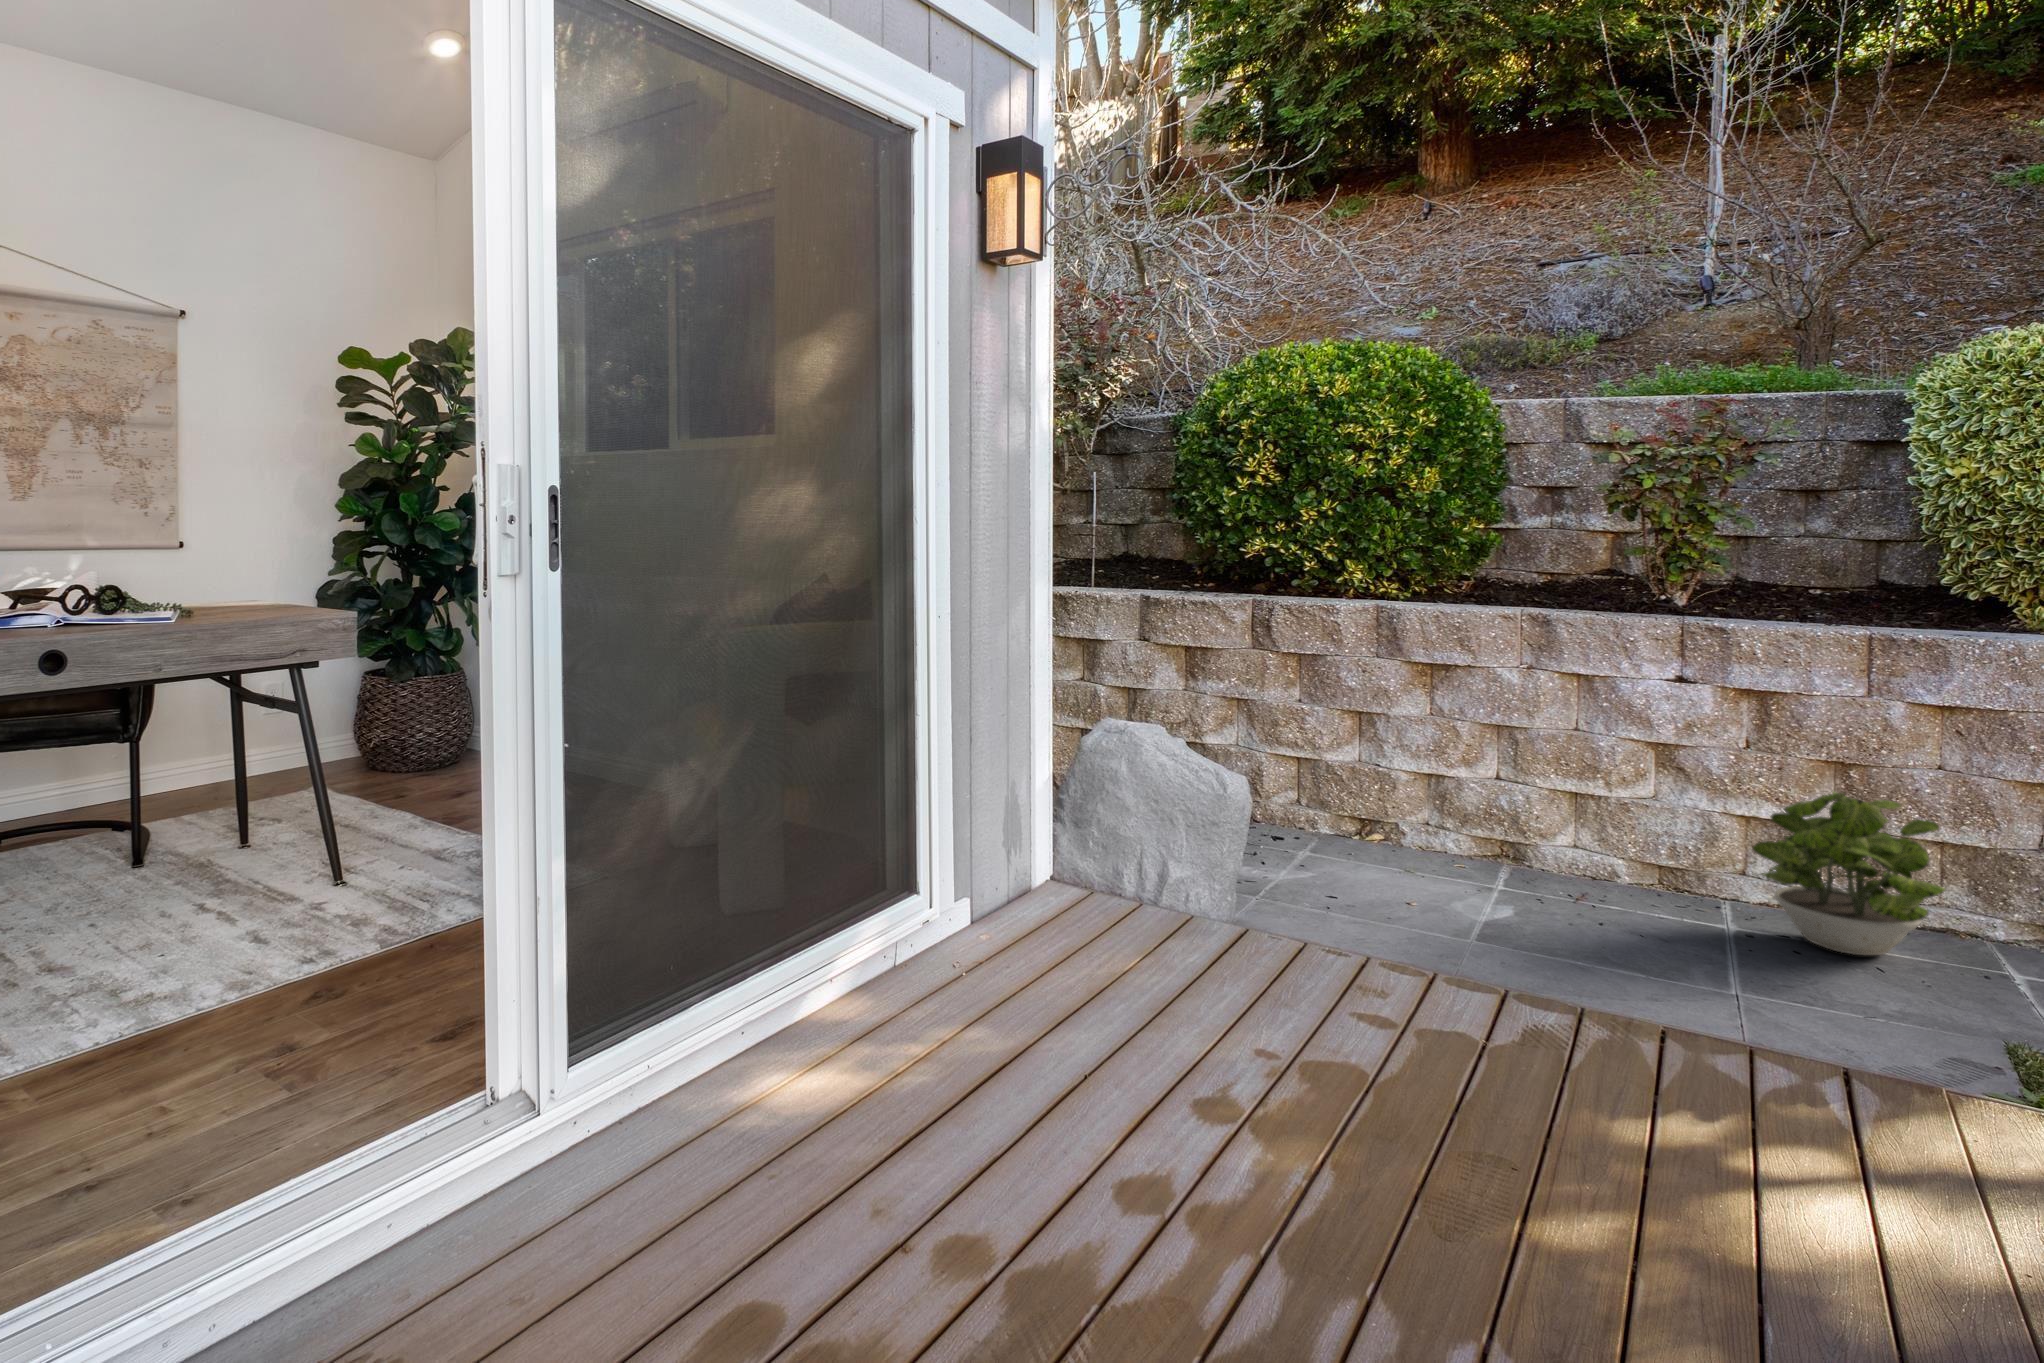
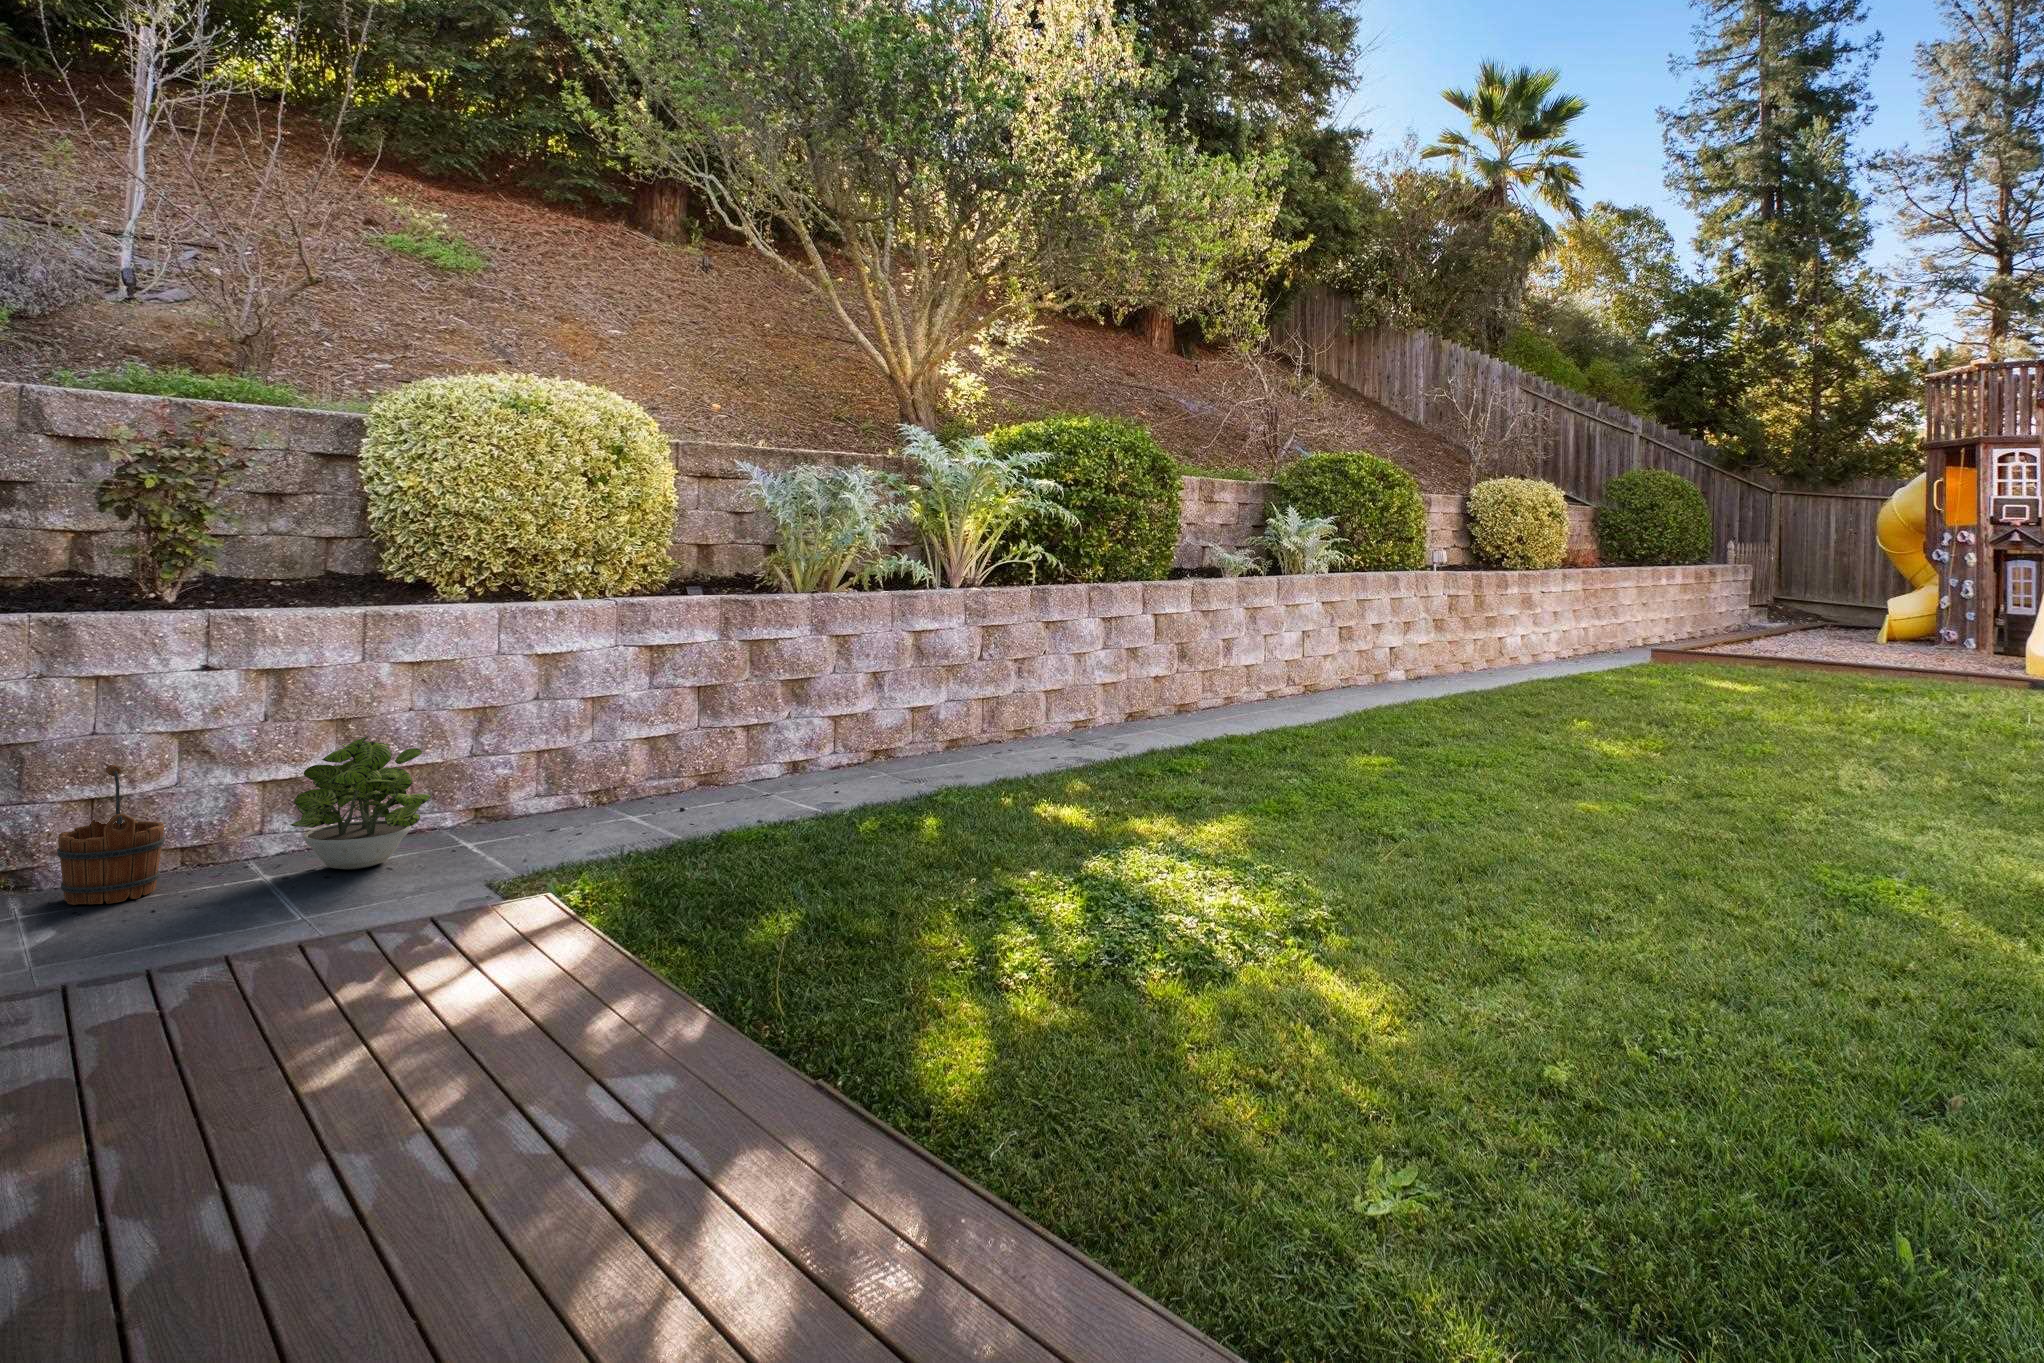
wooden bucket: none [1533,764,1627,904] -> present [57,765,164,905]

